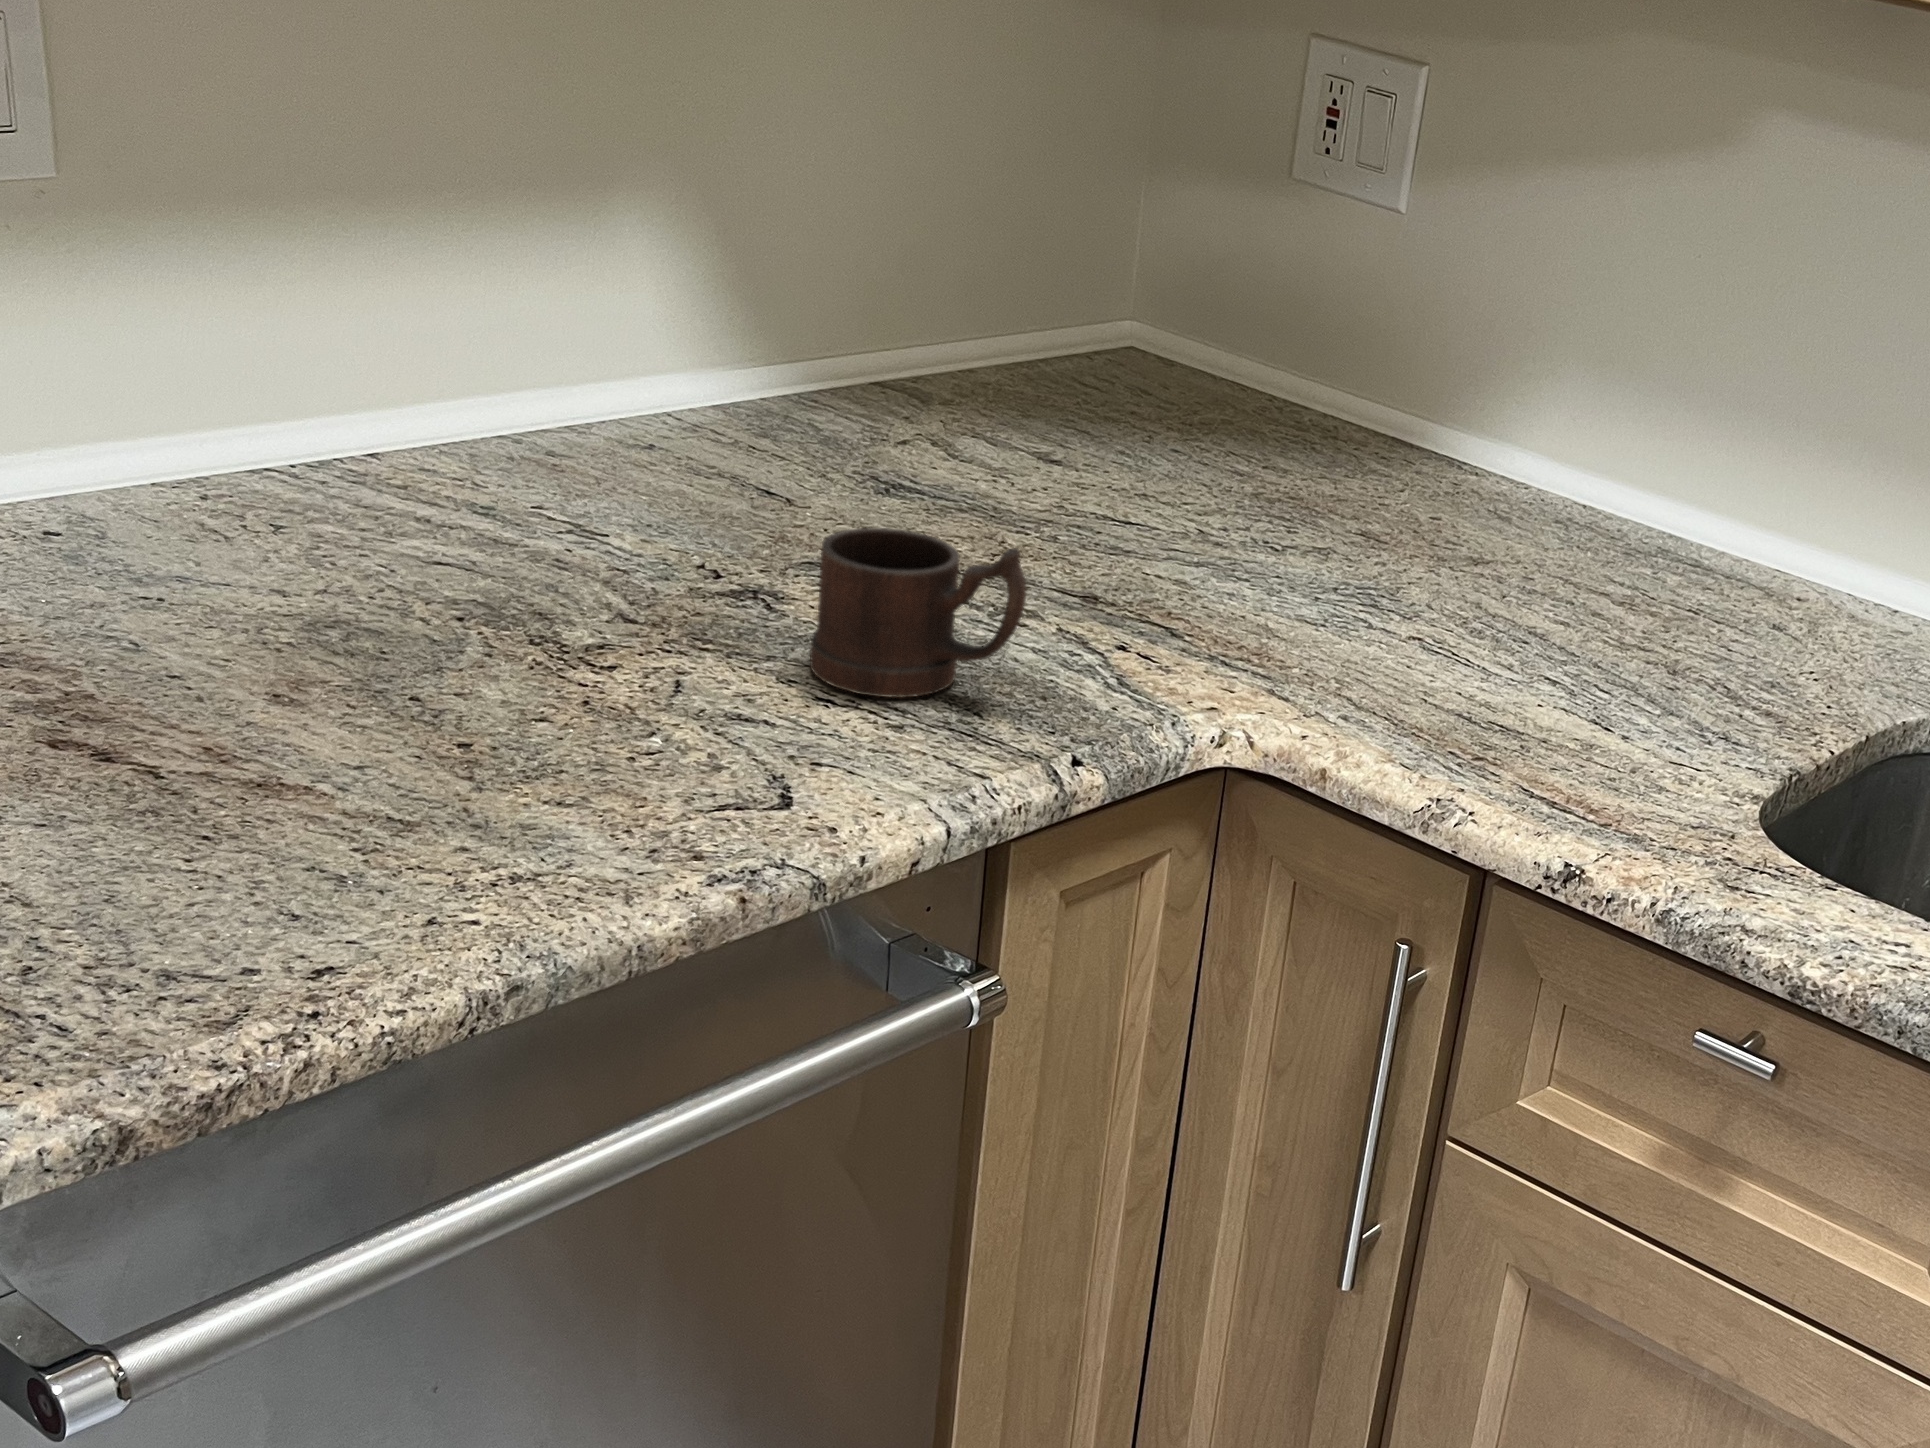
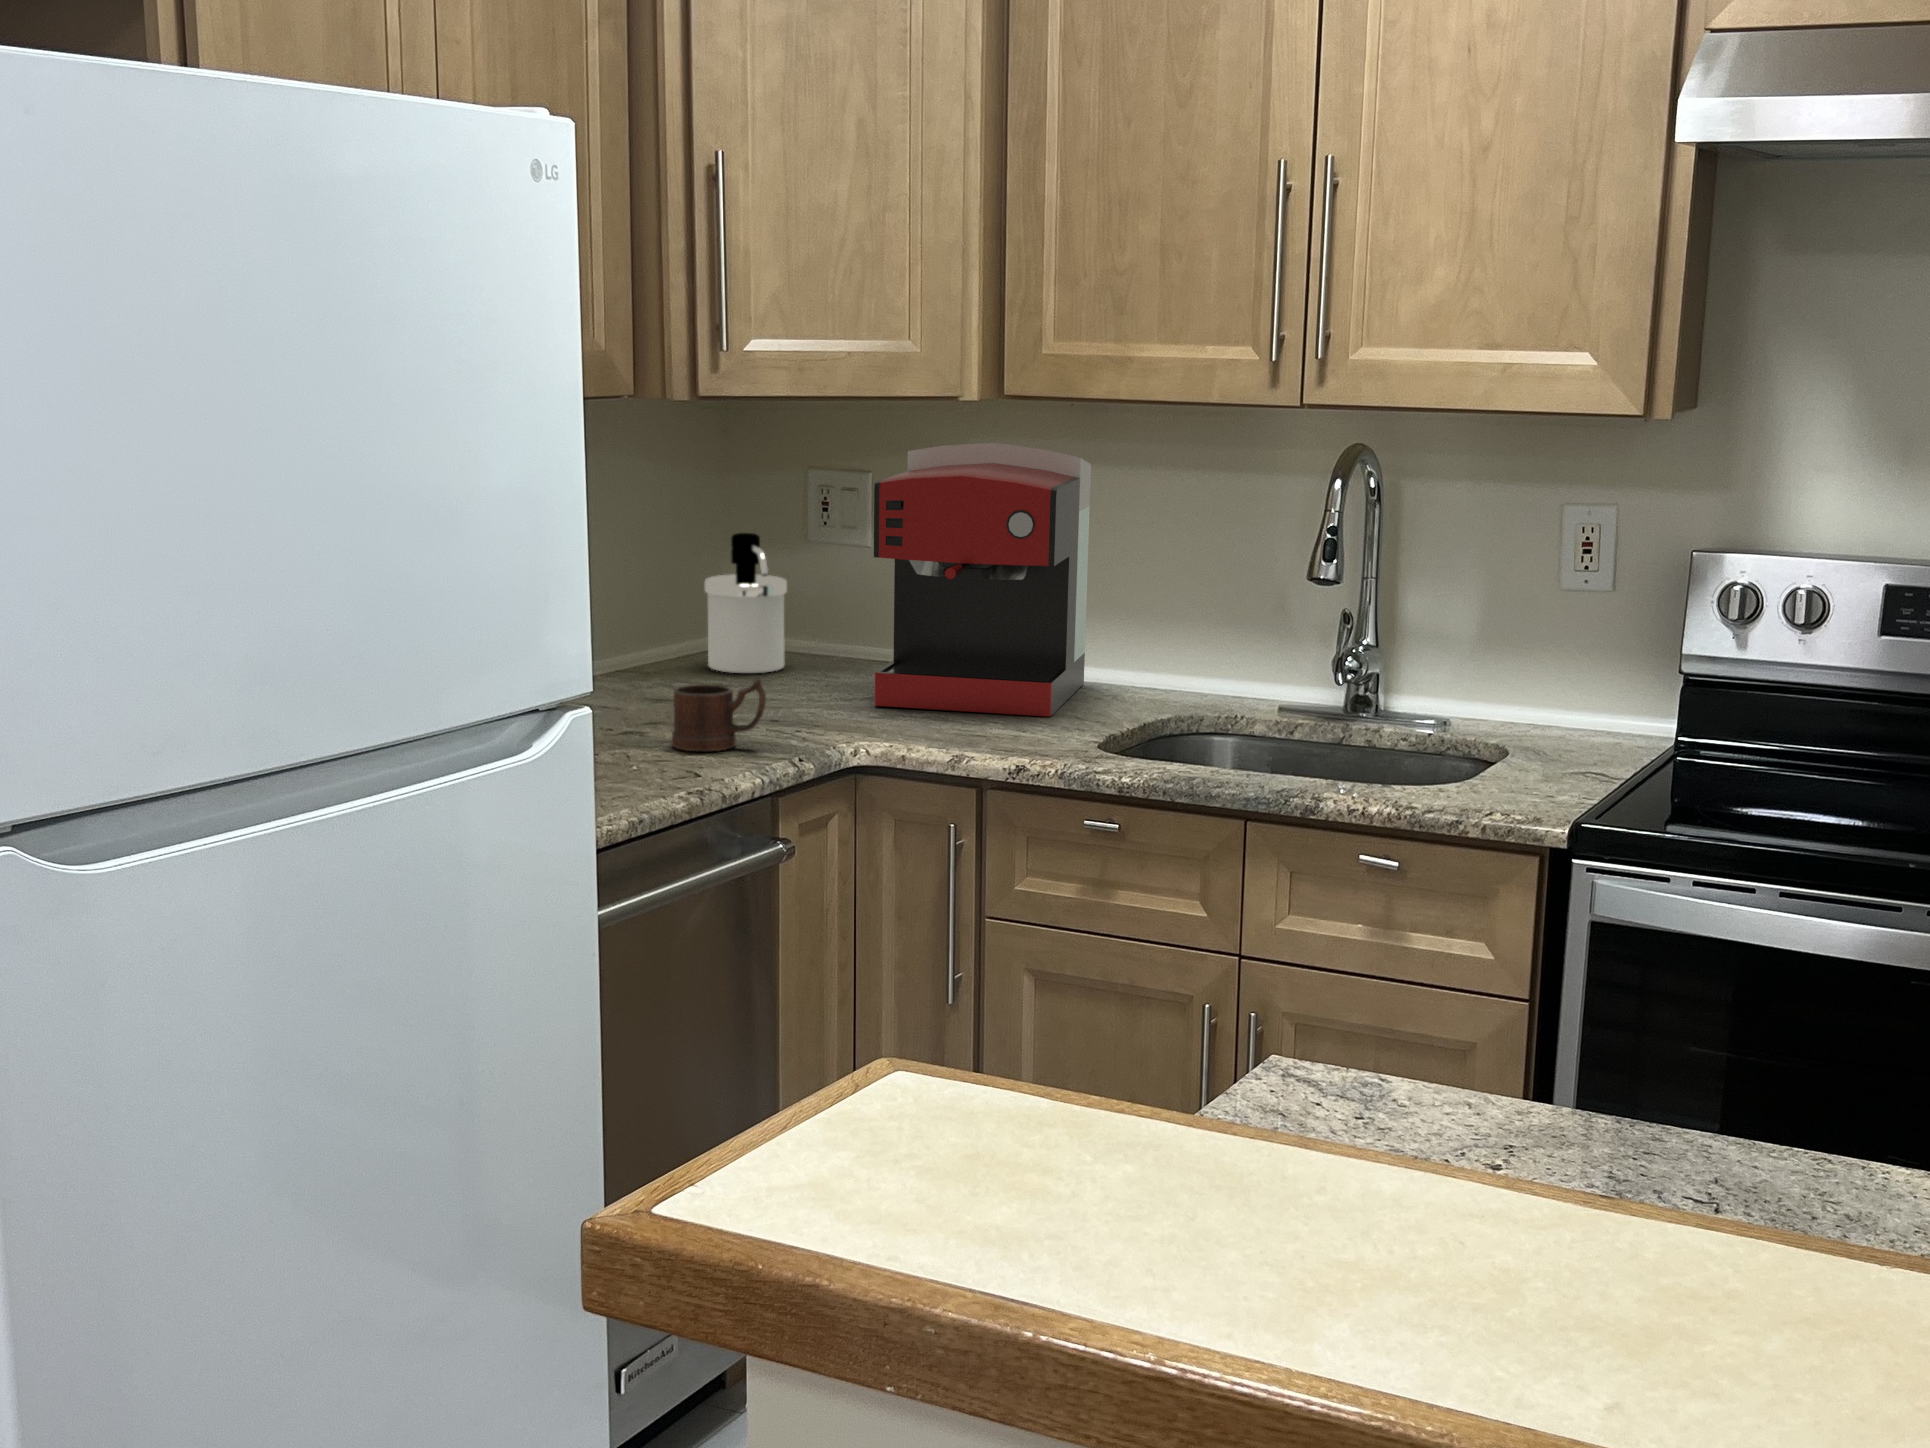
coffee maker: none [1320,53,1863,686] -> present [874,443,1091,717]
soap dispenser: none [1052,164,1223,449] -> present [705,533,787,673]

